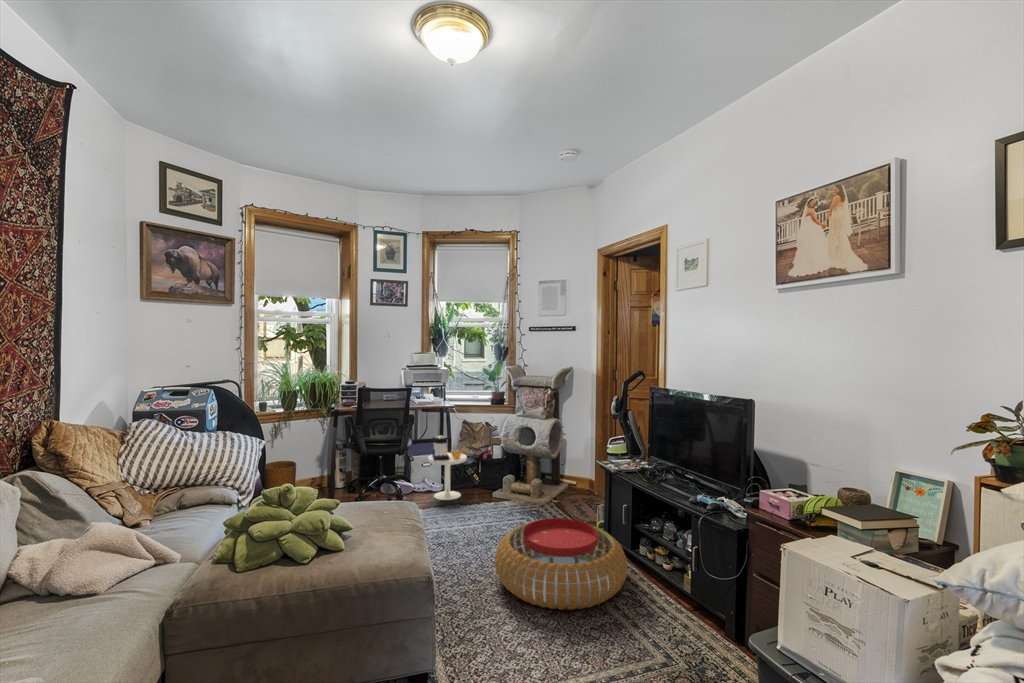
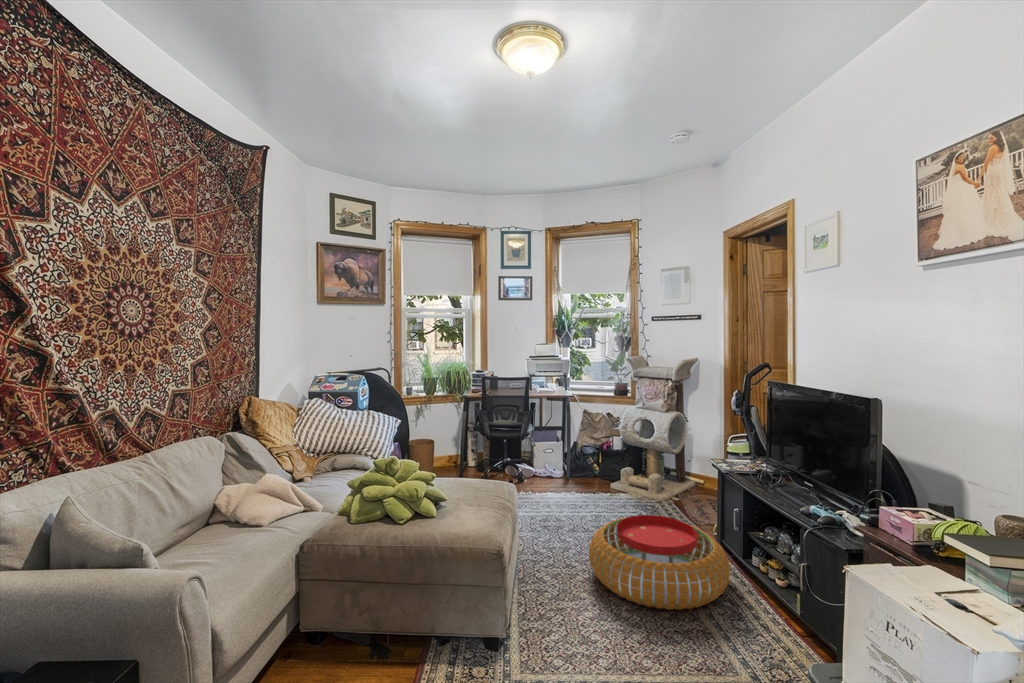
side table: present [428,436,467,500] -> none [548,425,585,487]

